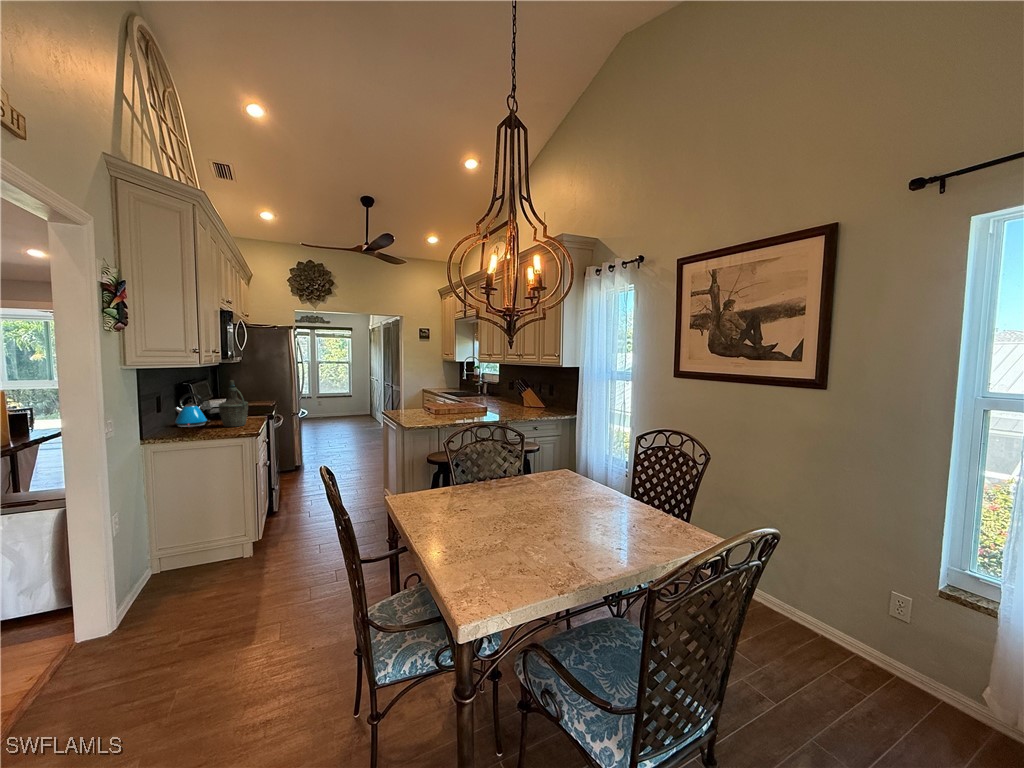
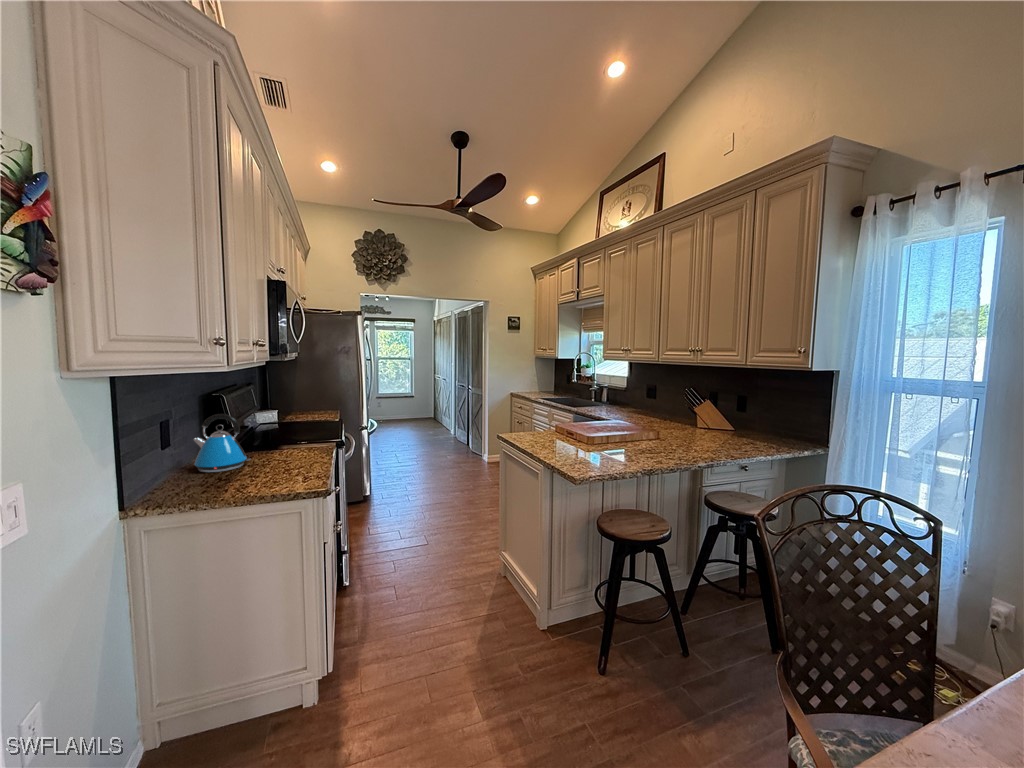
bottle: present [218,380,248,427] -> none [263,394,312,476]

